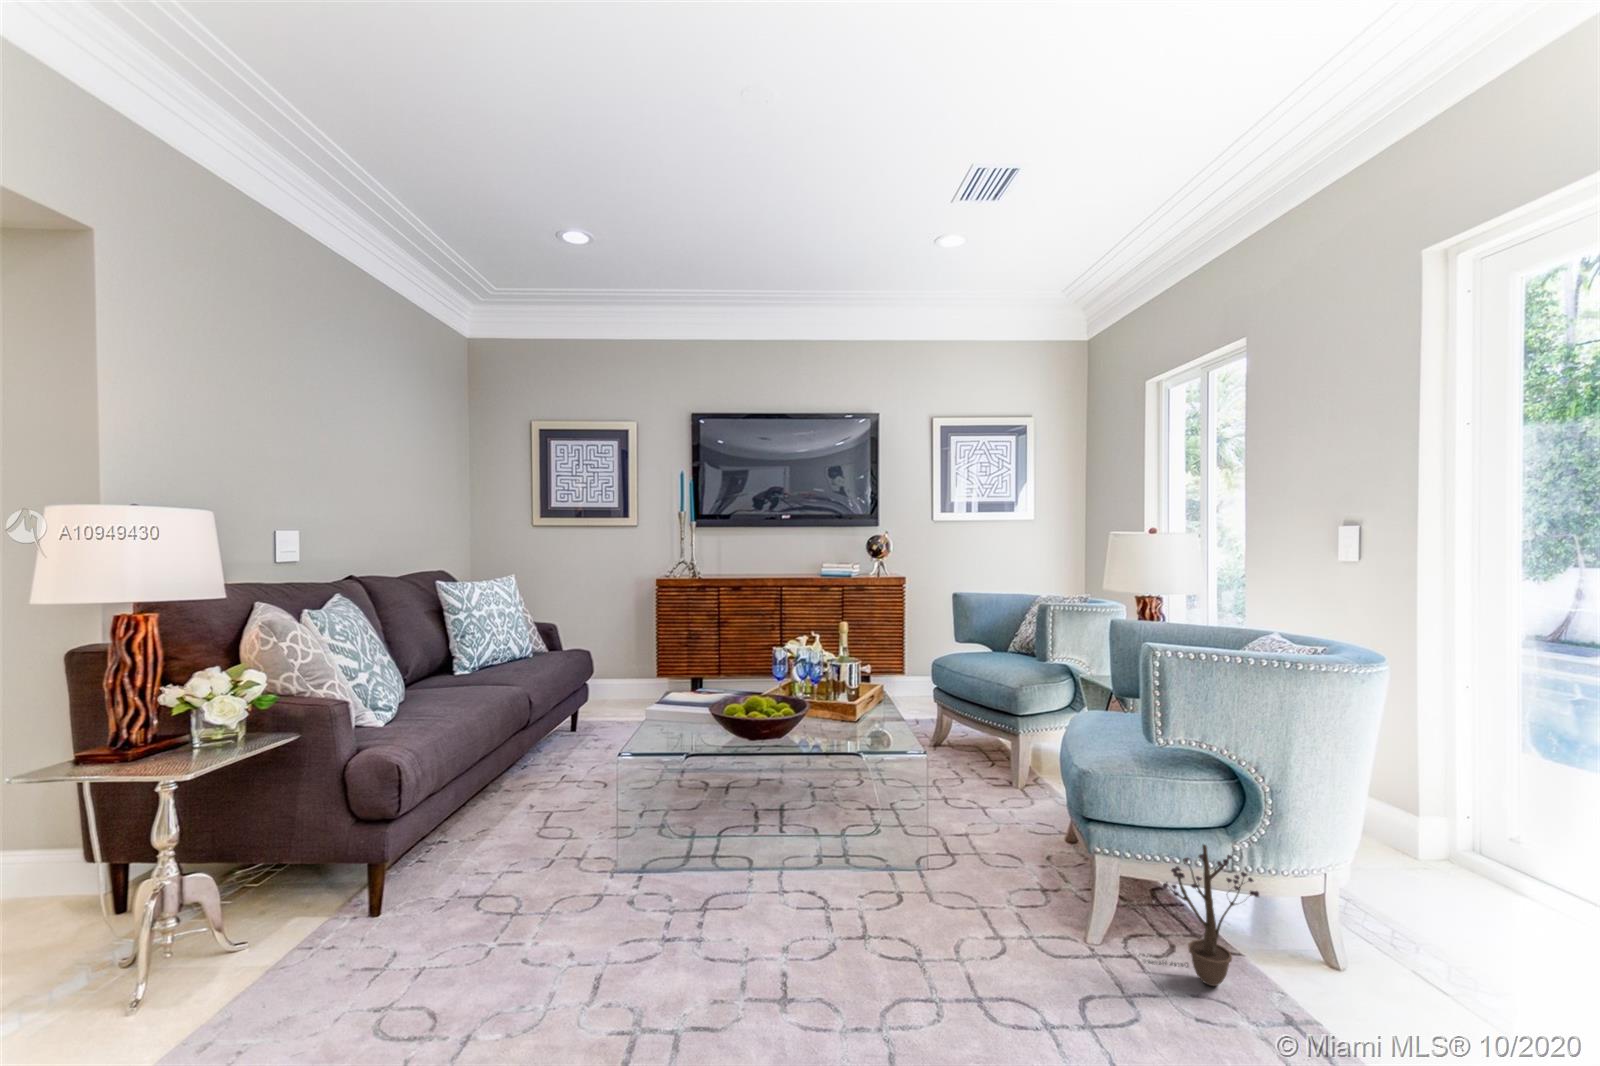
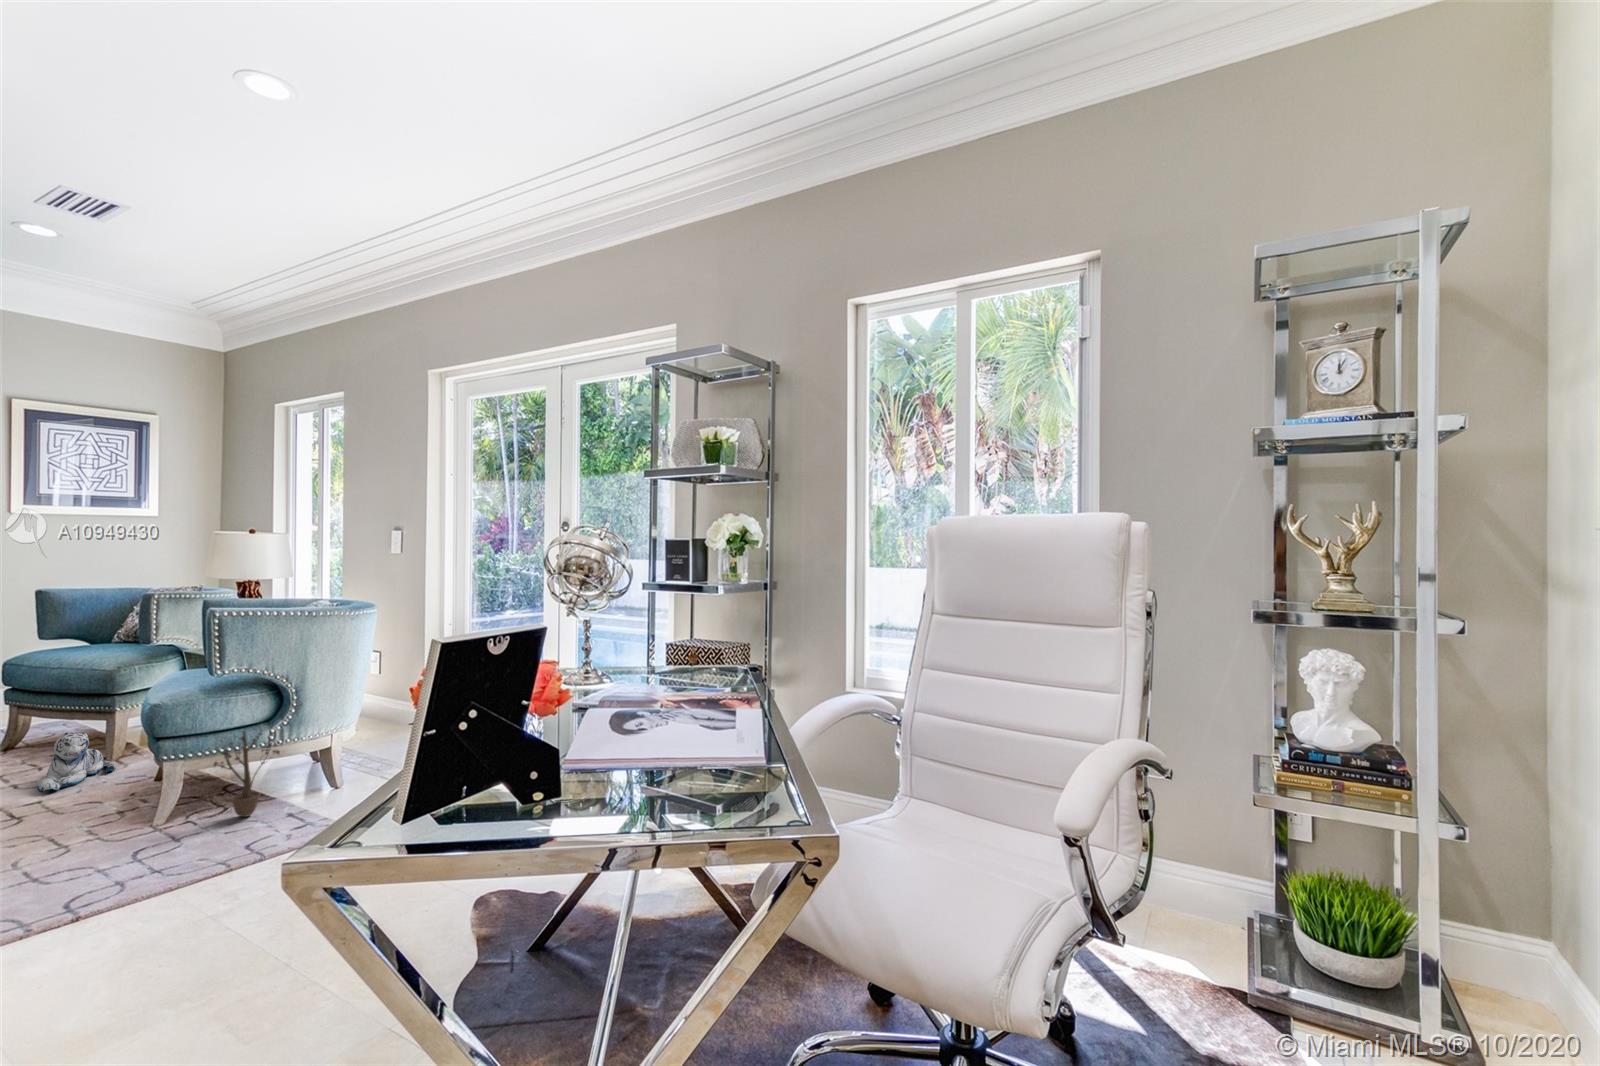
plush toy: none [961,756,1024,824] -> present [37,732,116,792]

